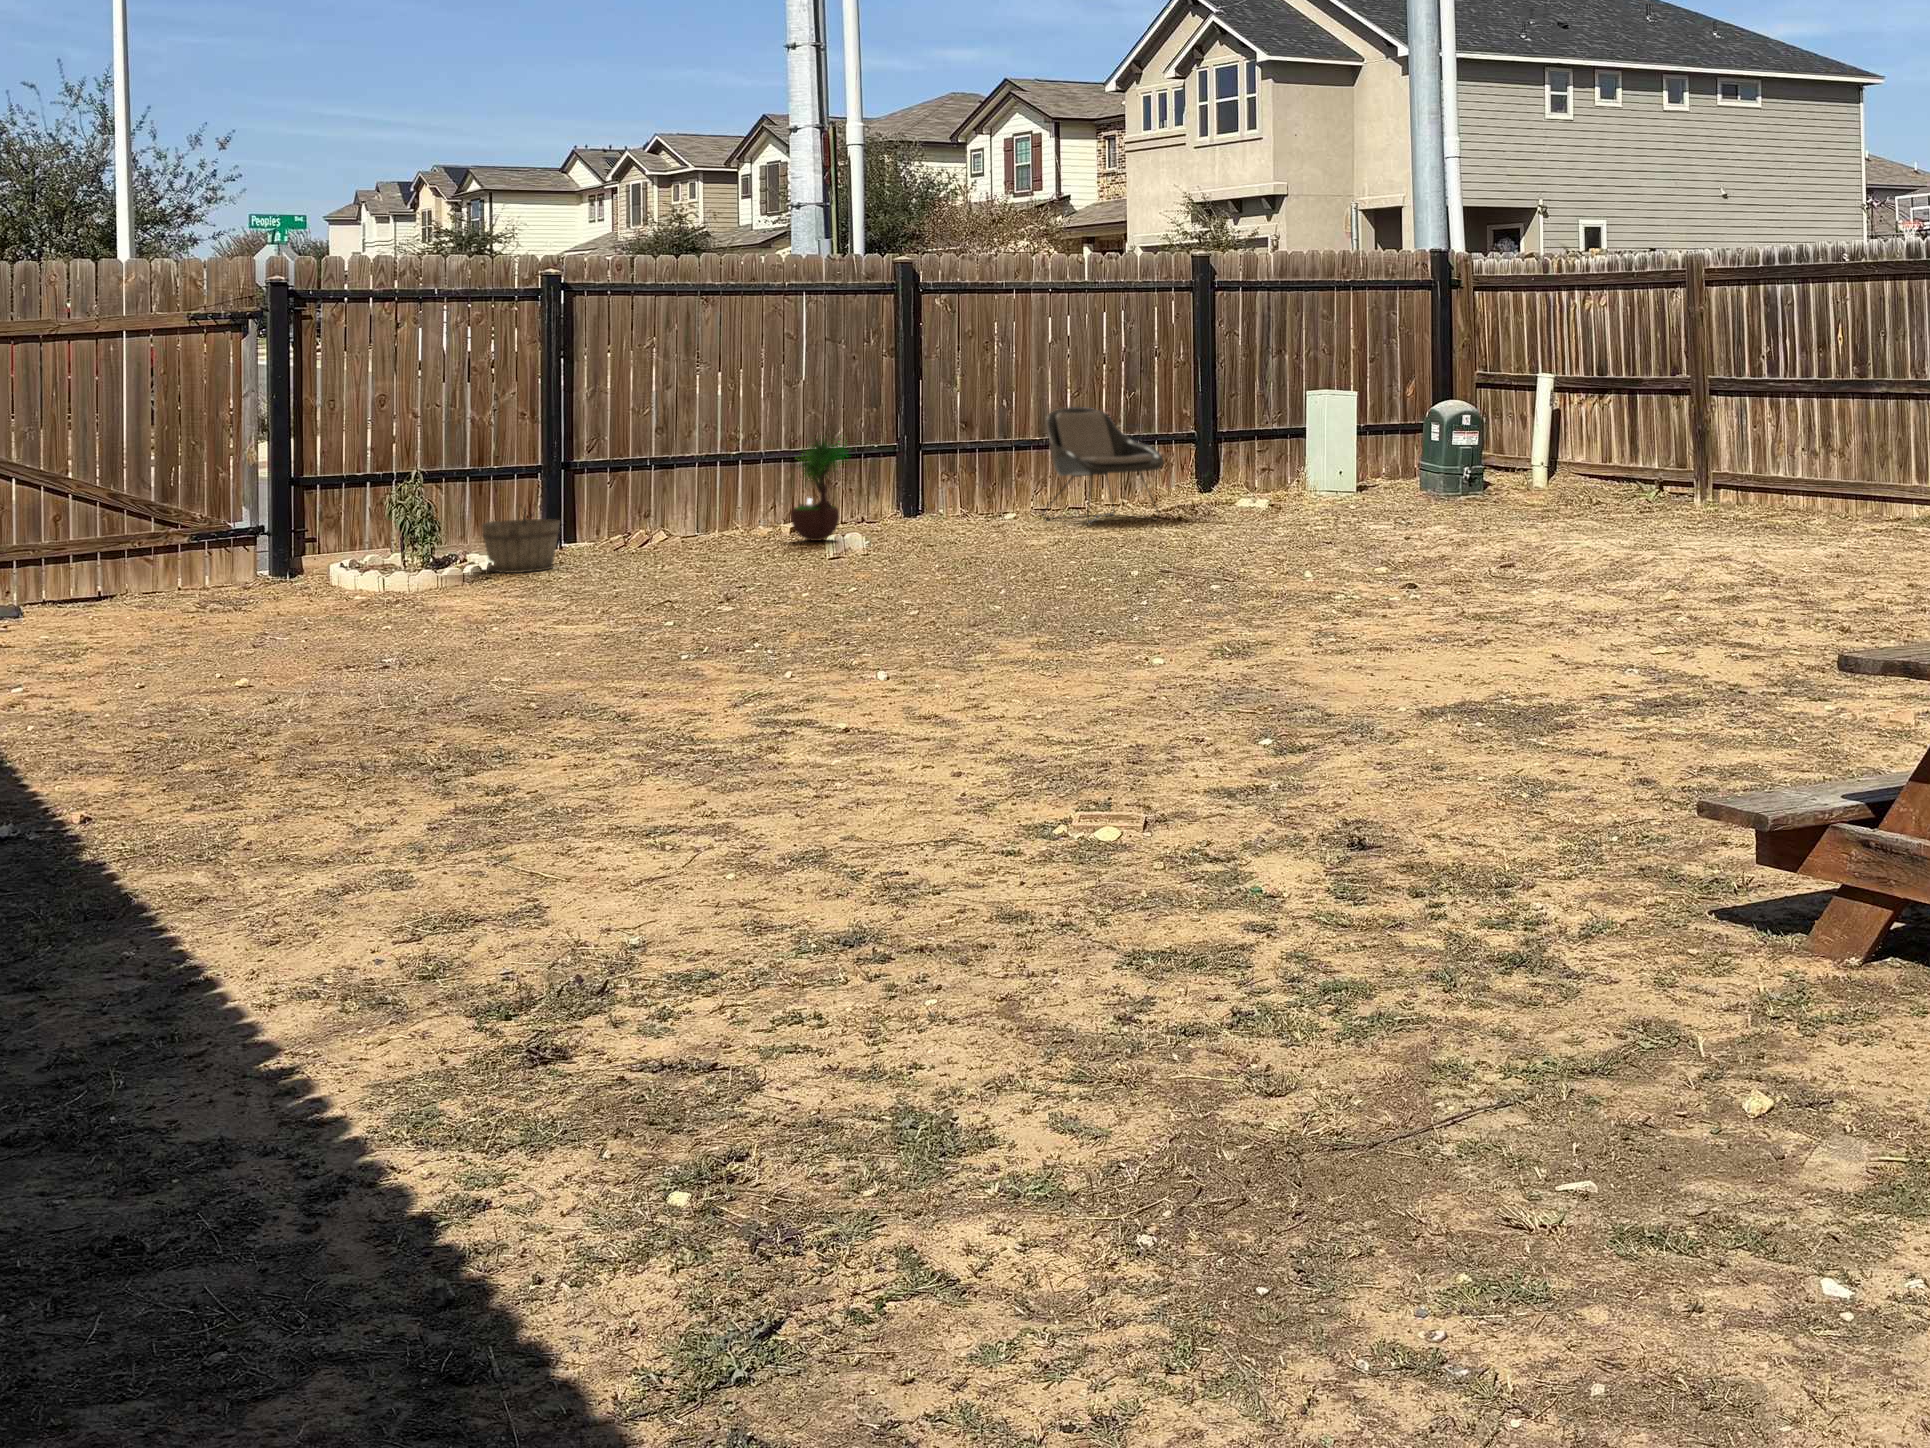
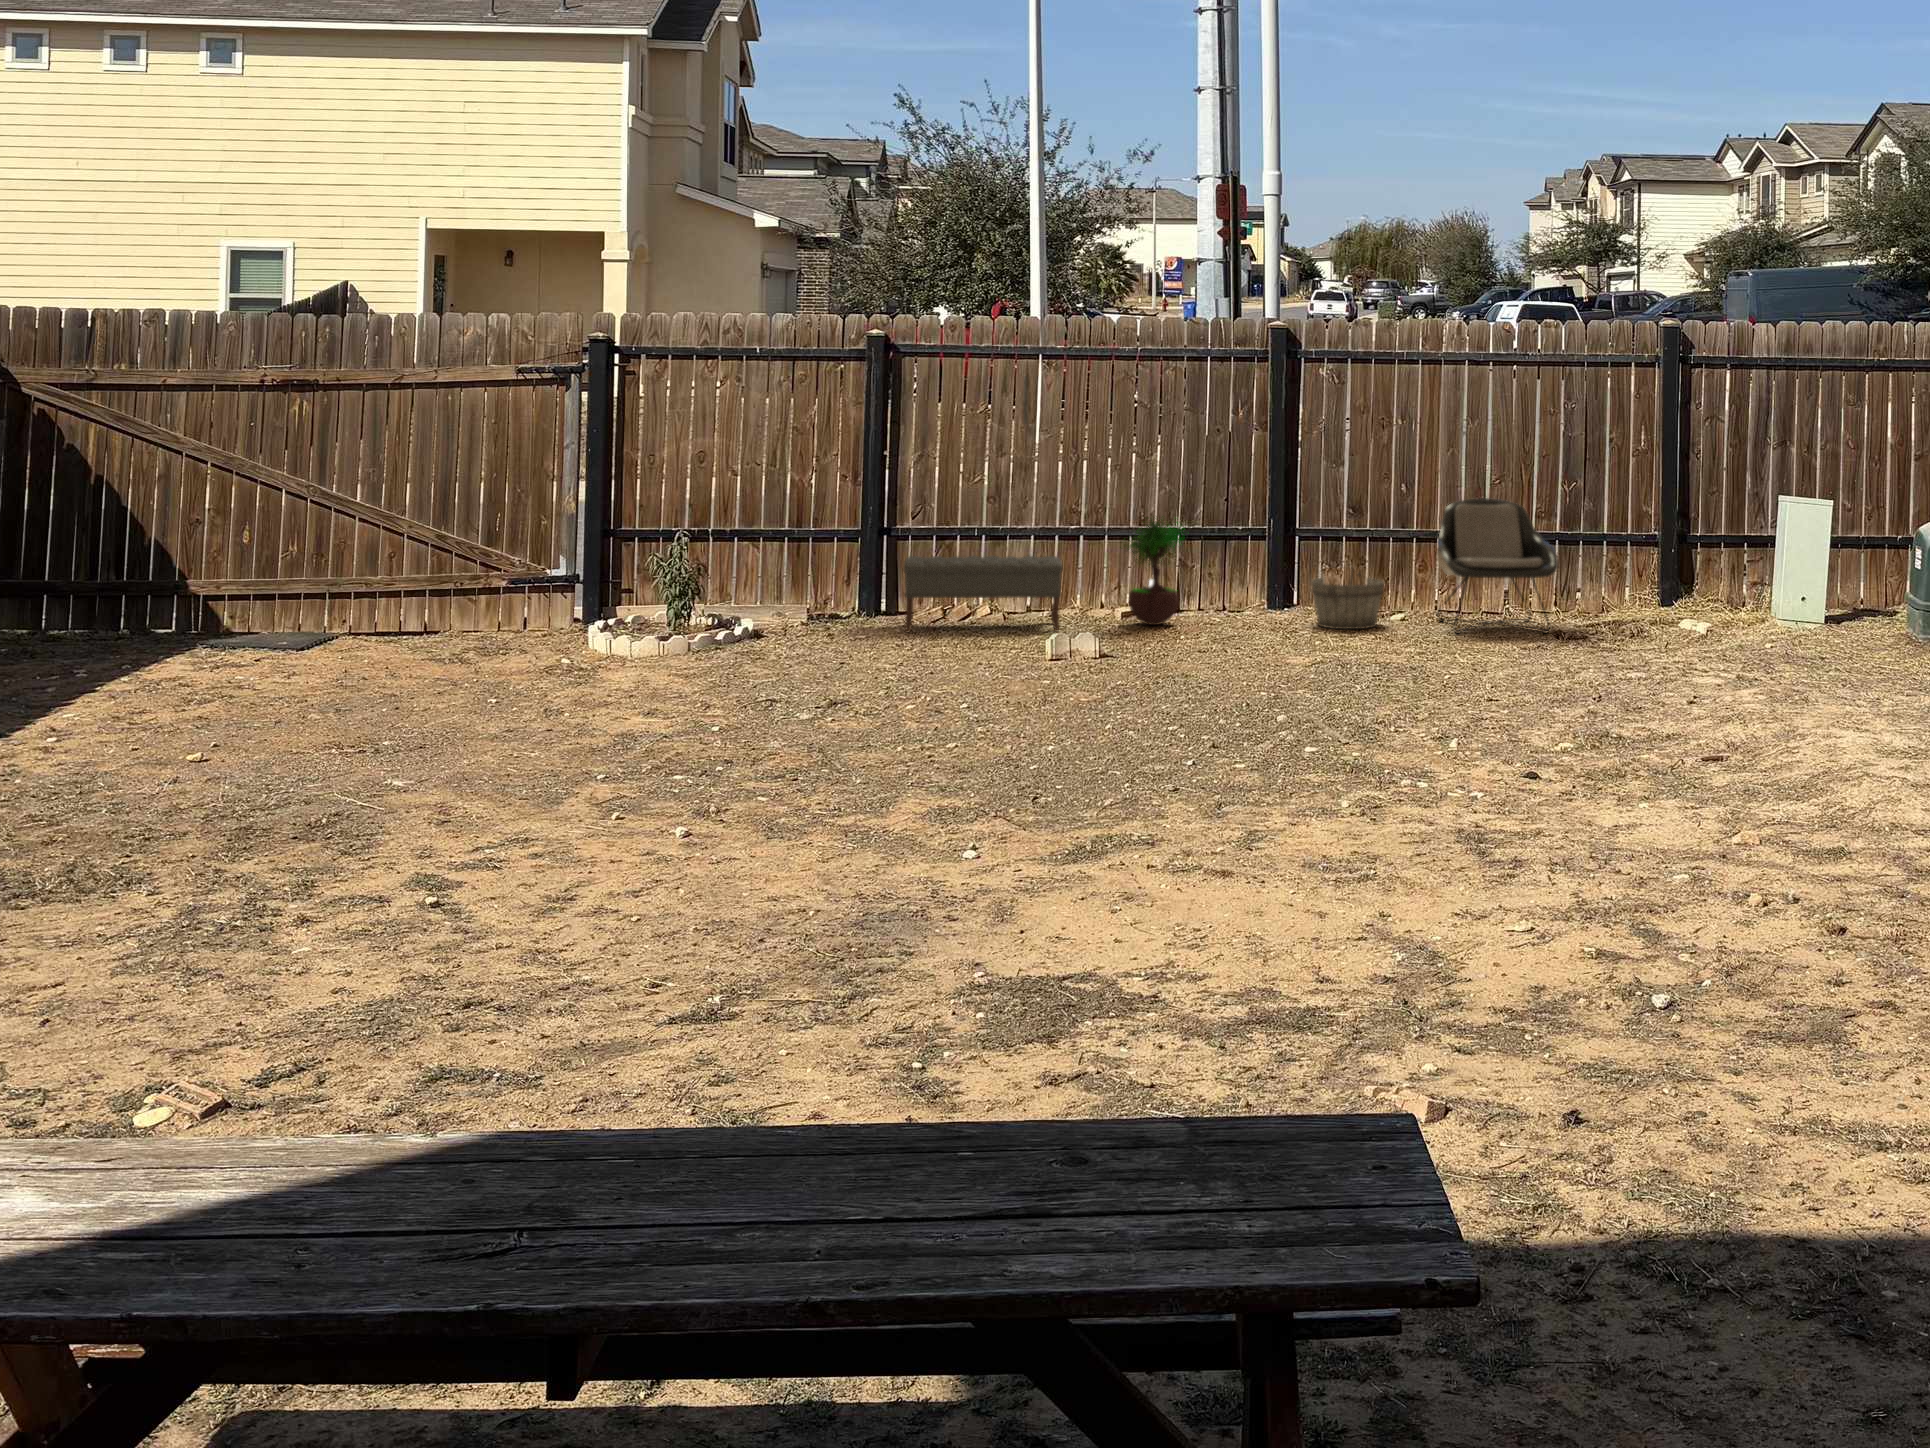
bench: none [584,481,751,563] -> present [904,556,1063,632]
wooden bucket: present [482,509,560,573] -> present [1311,568,1384,629]

